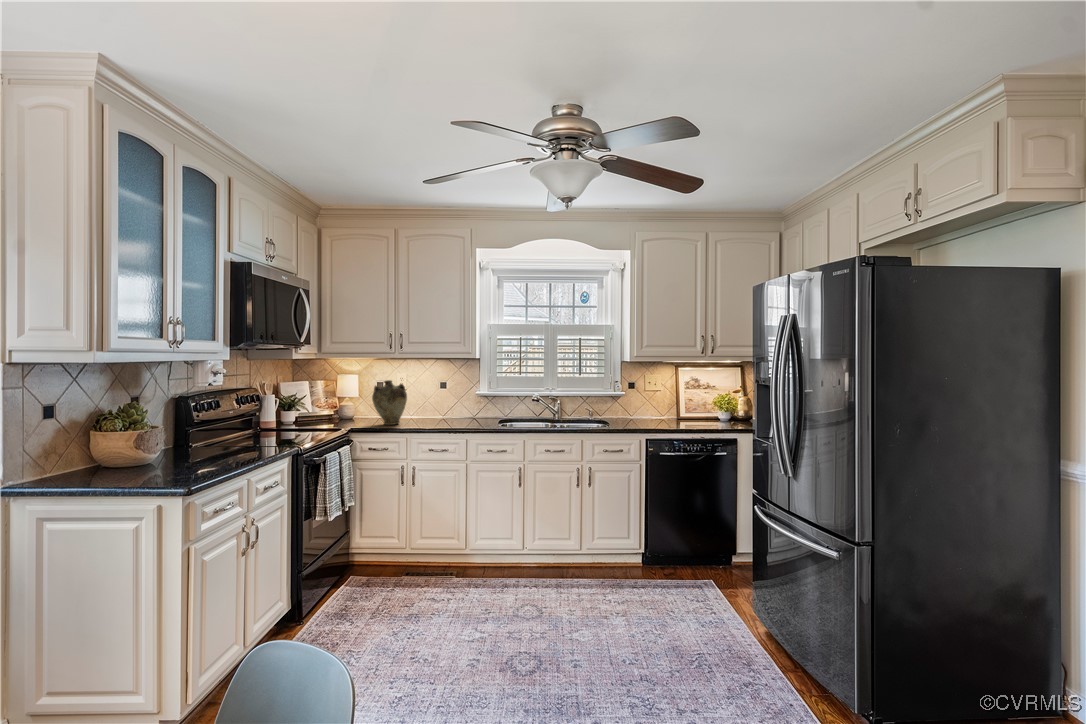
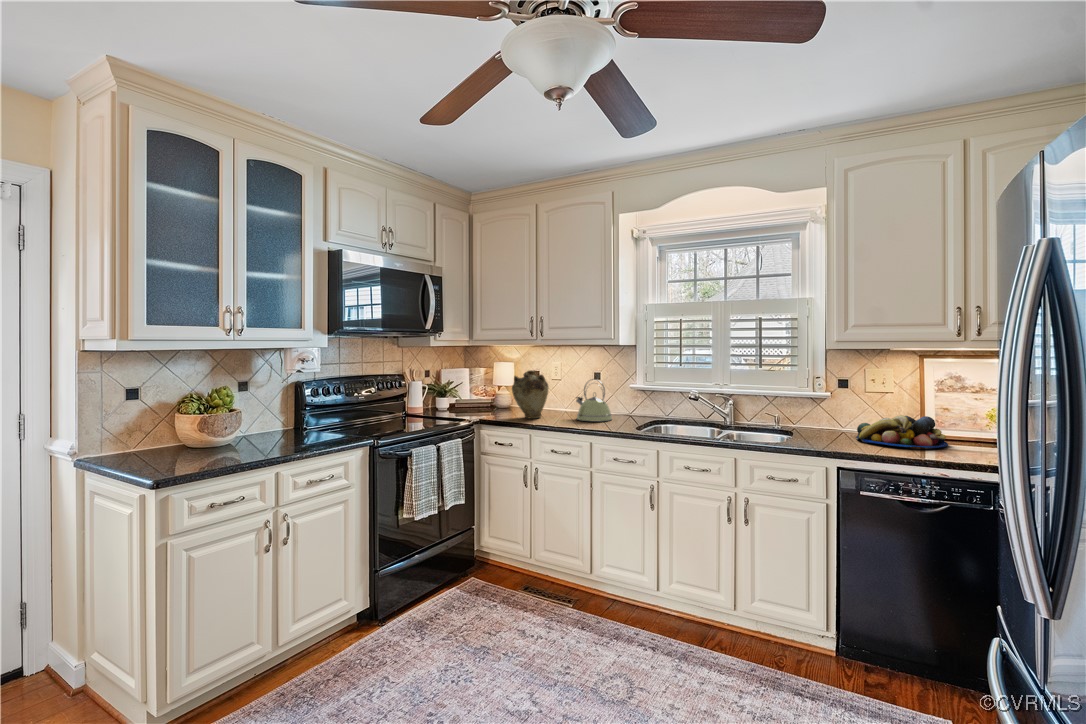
kettle: none [430,387,465,424] -> present [576,379,612,421]
fruit bowl: none [643,405,695,425] -> present [856,415,948,448]

